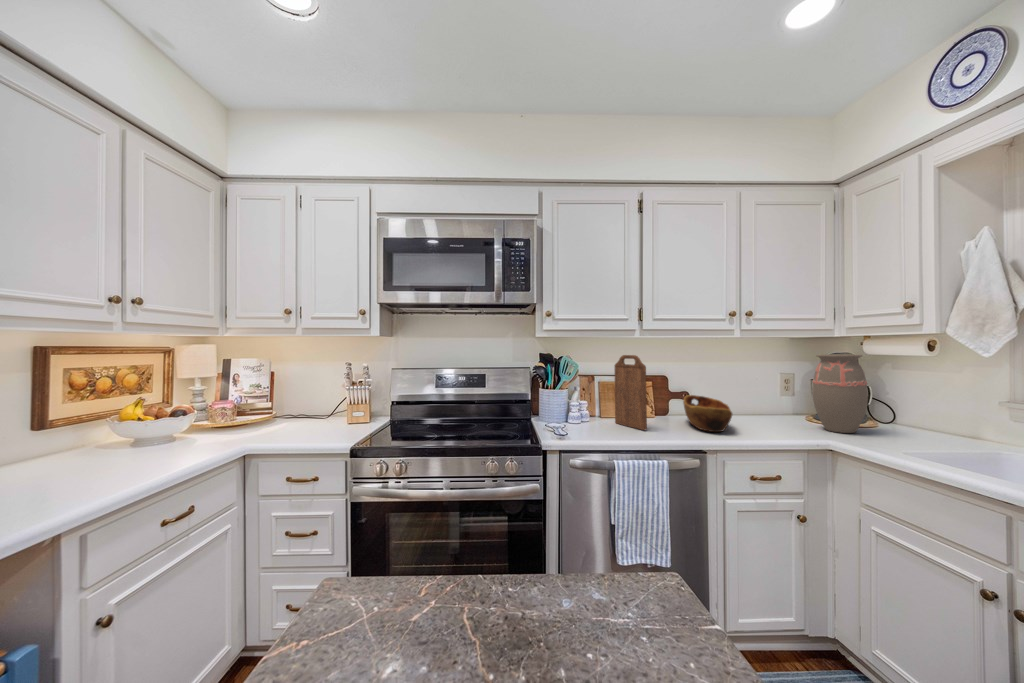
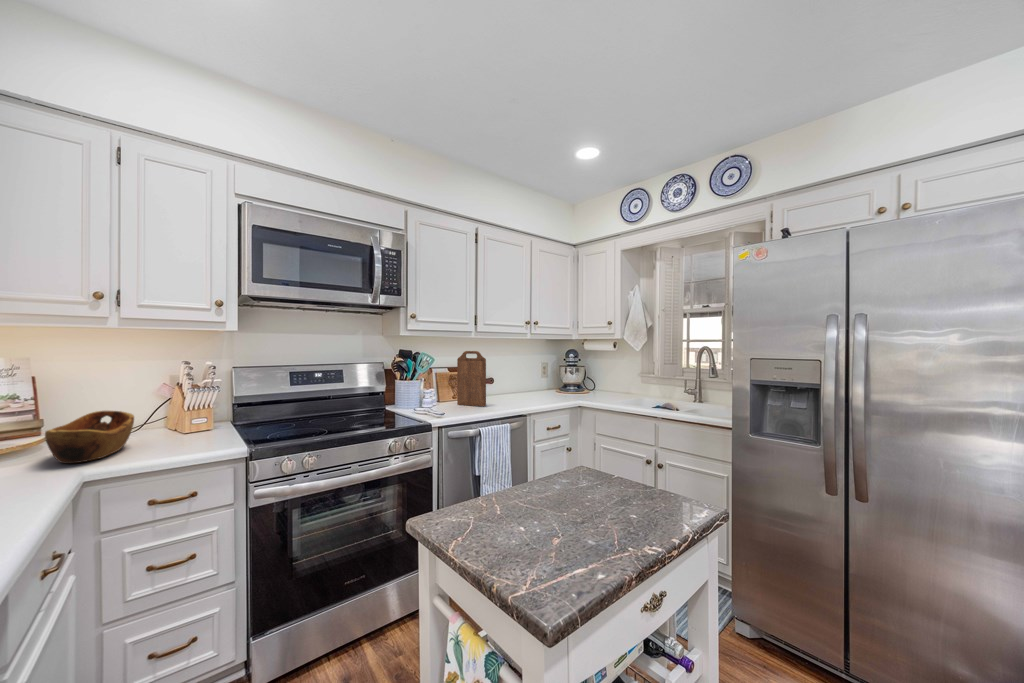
decorative vase: present [813,354,868,433] -> none [567,350,592,396]
wooden bowl: present [683,395,732,432] -> present [45,411,134,463]

